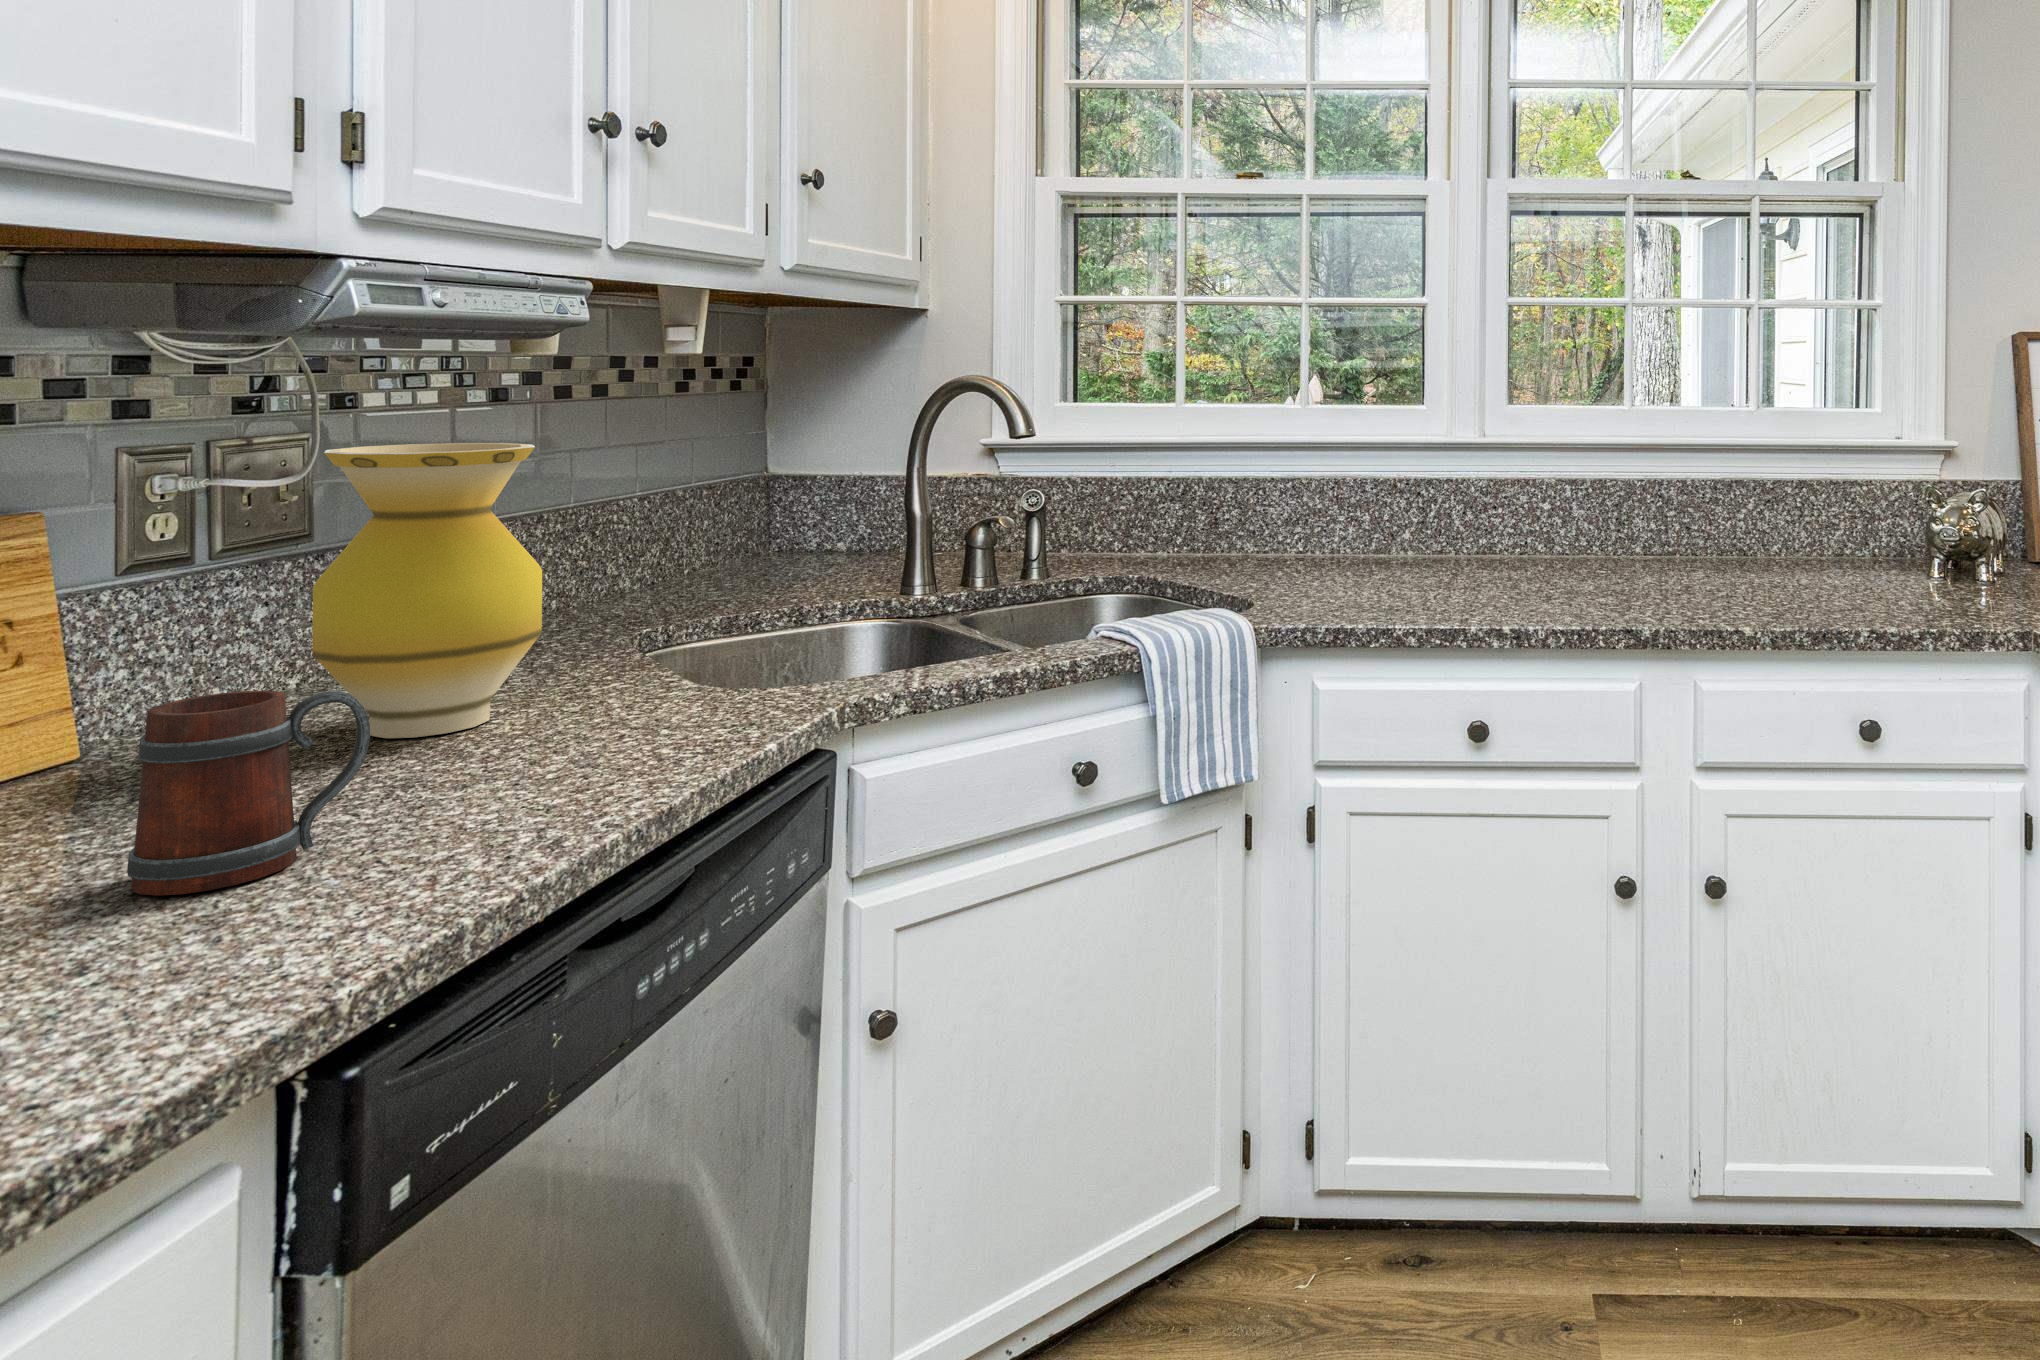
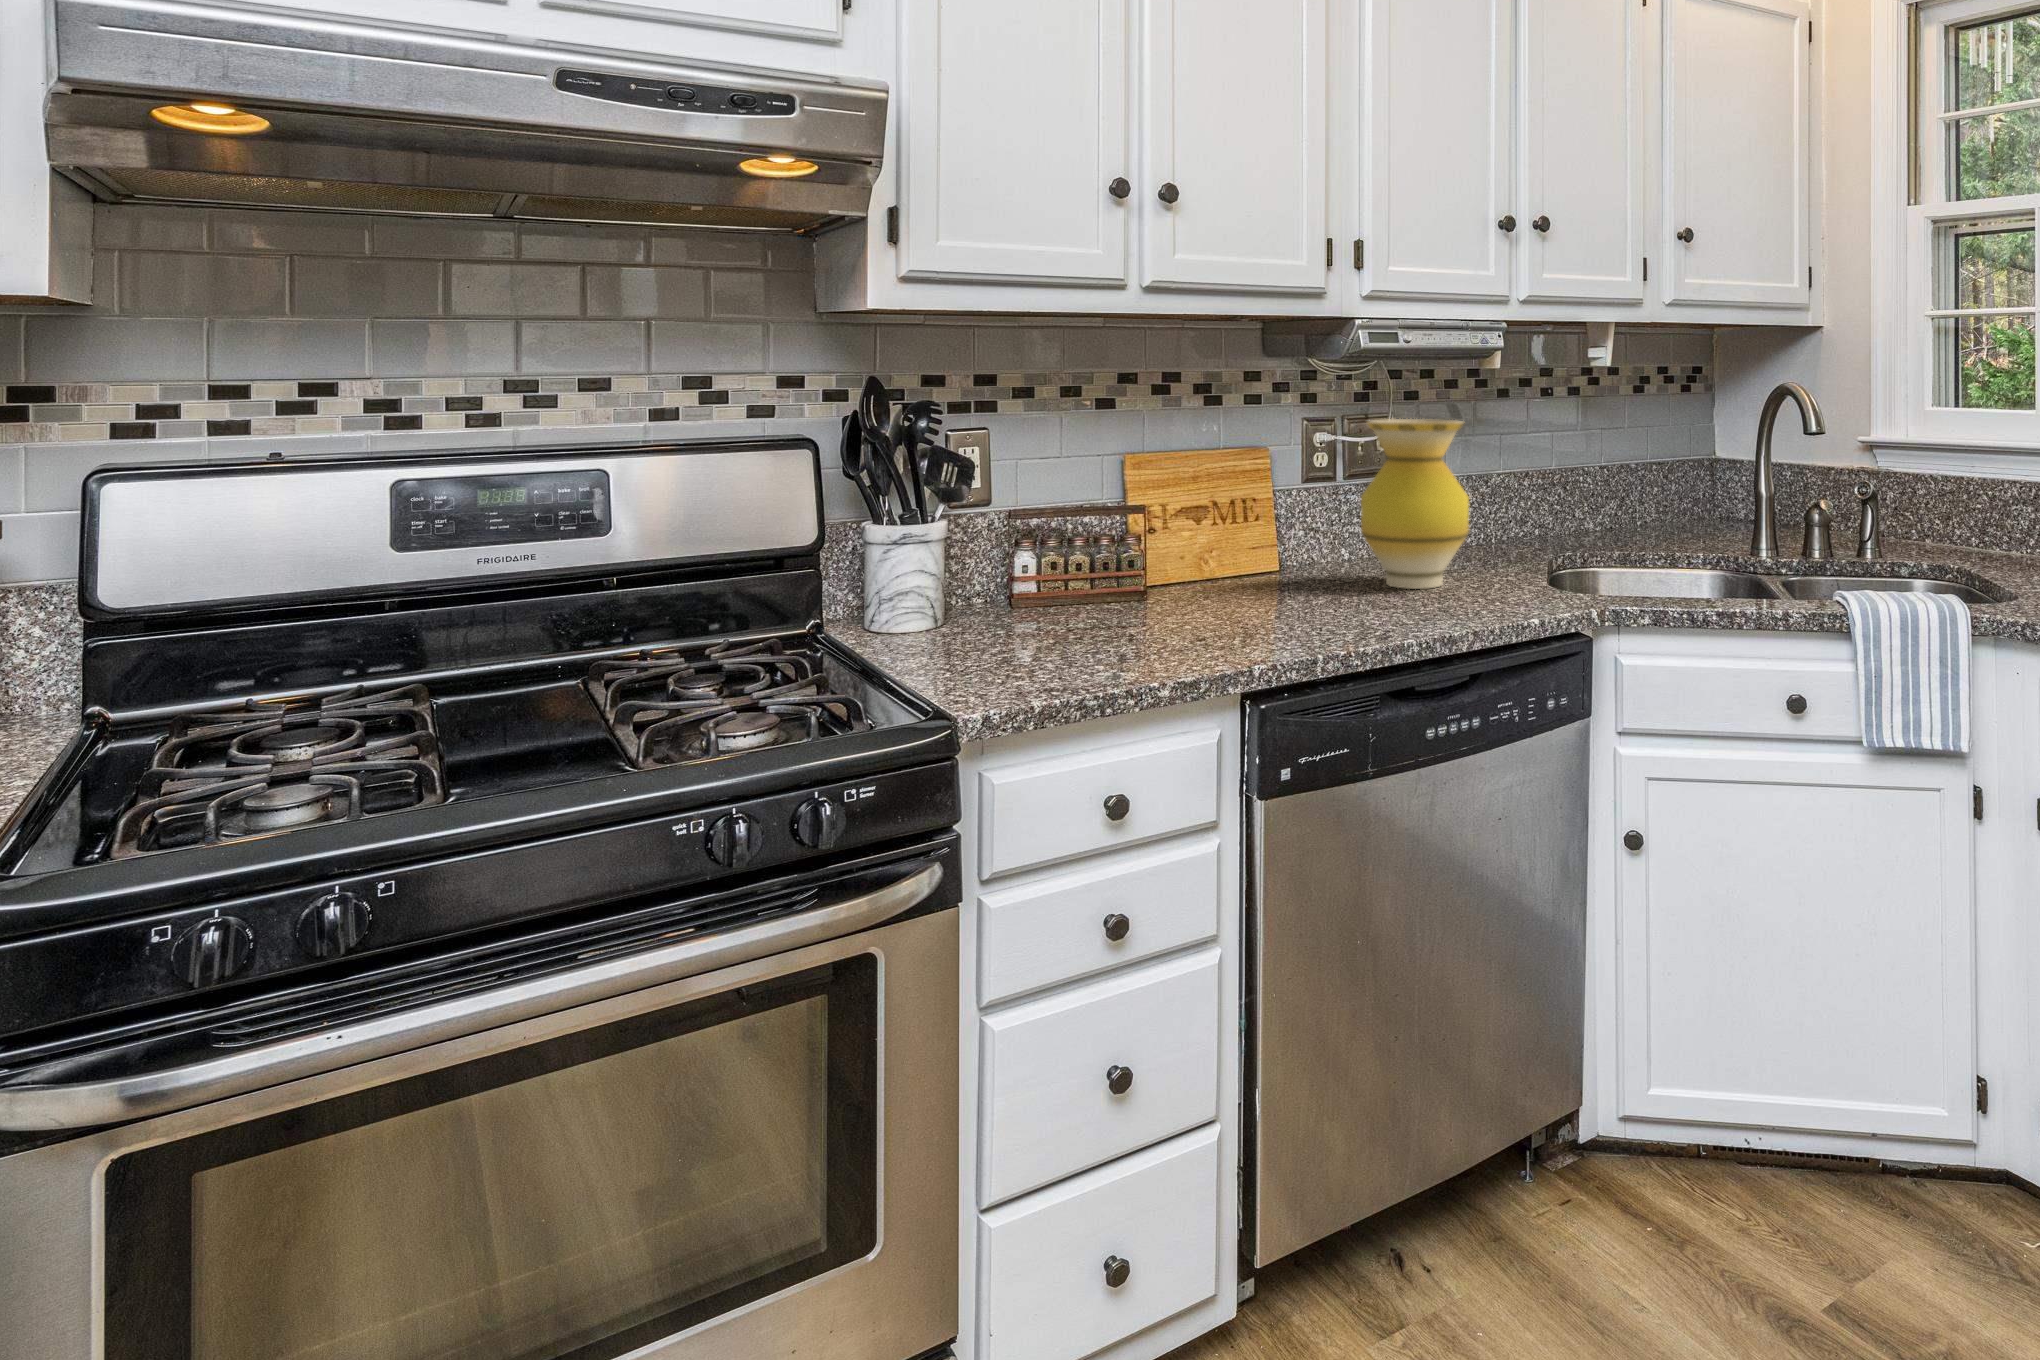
mug: present [127,691,370,896] -> none [1241,535,1331,628]

